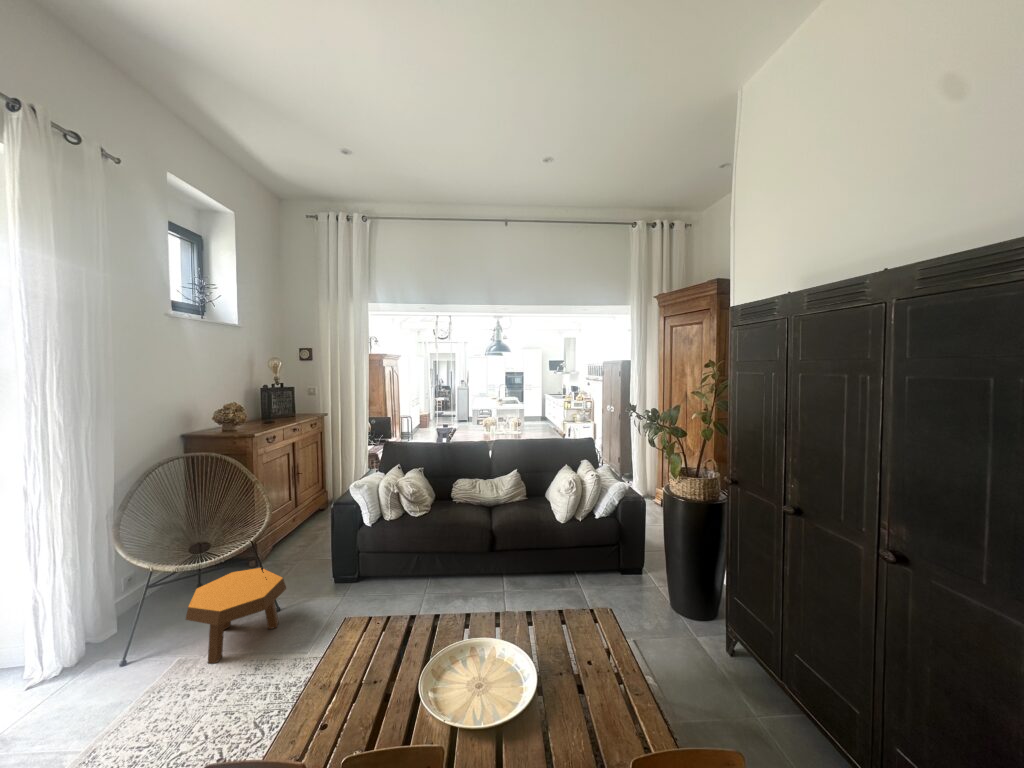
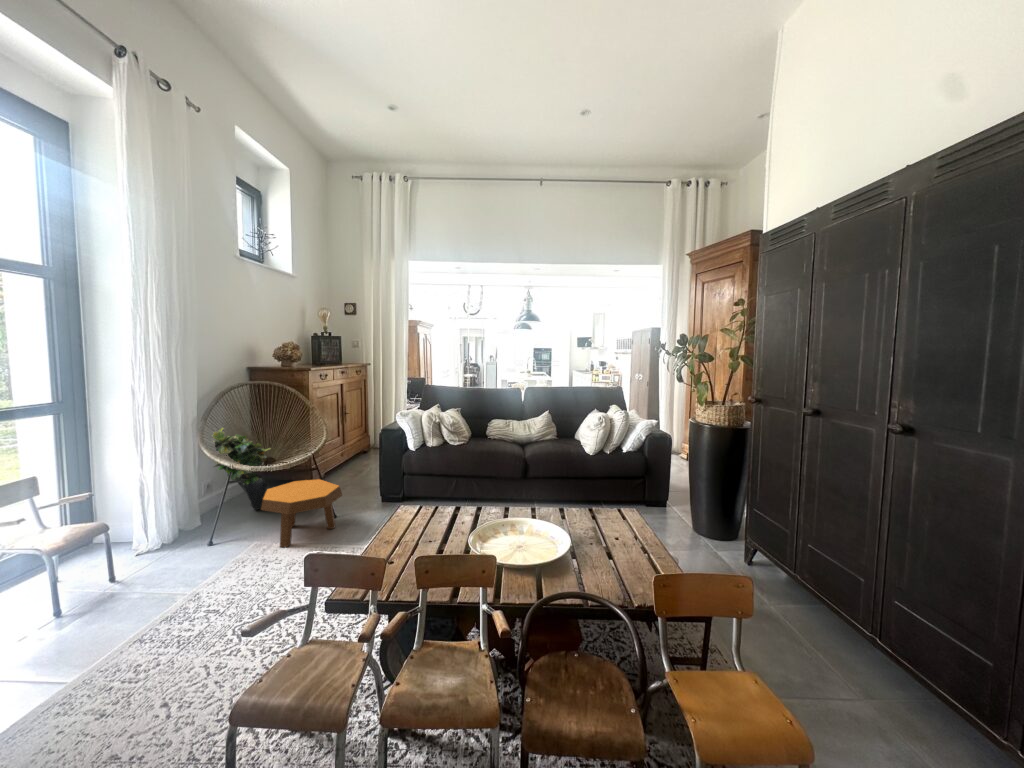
potted plant: none [130,513,208,603] -> present [212,428,271,510]

